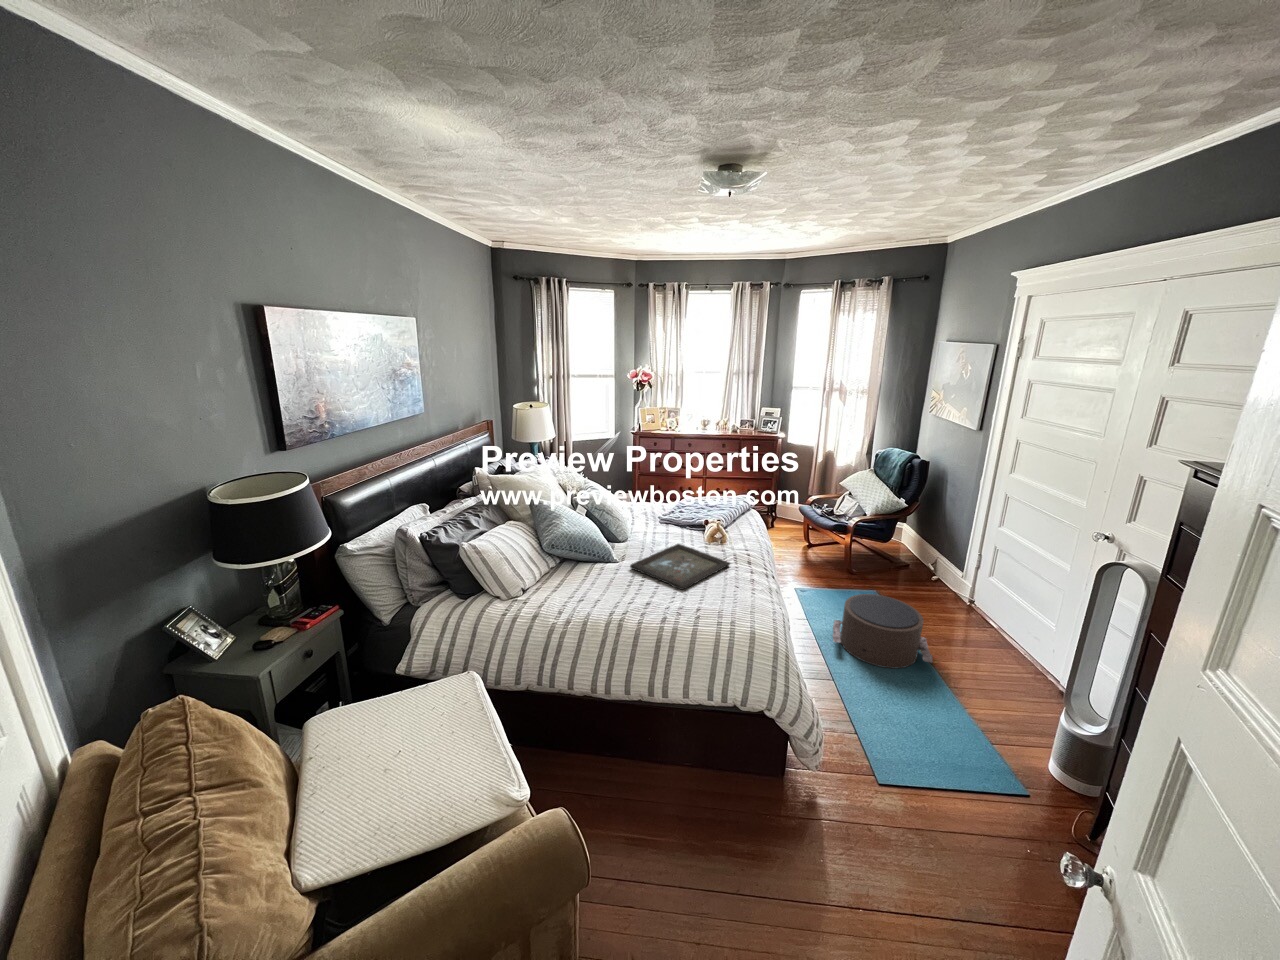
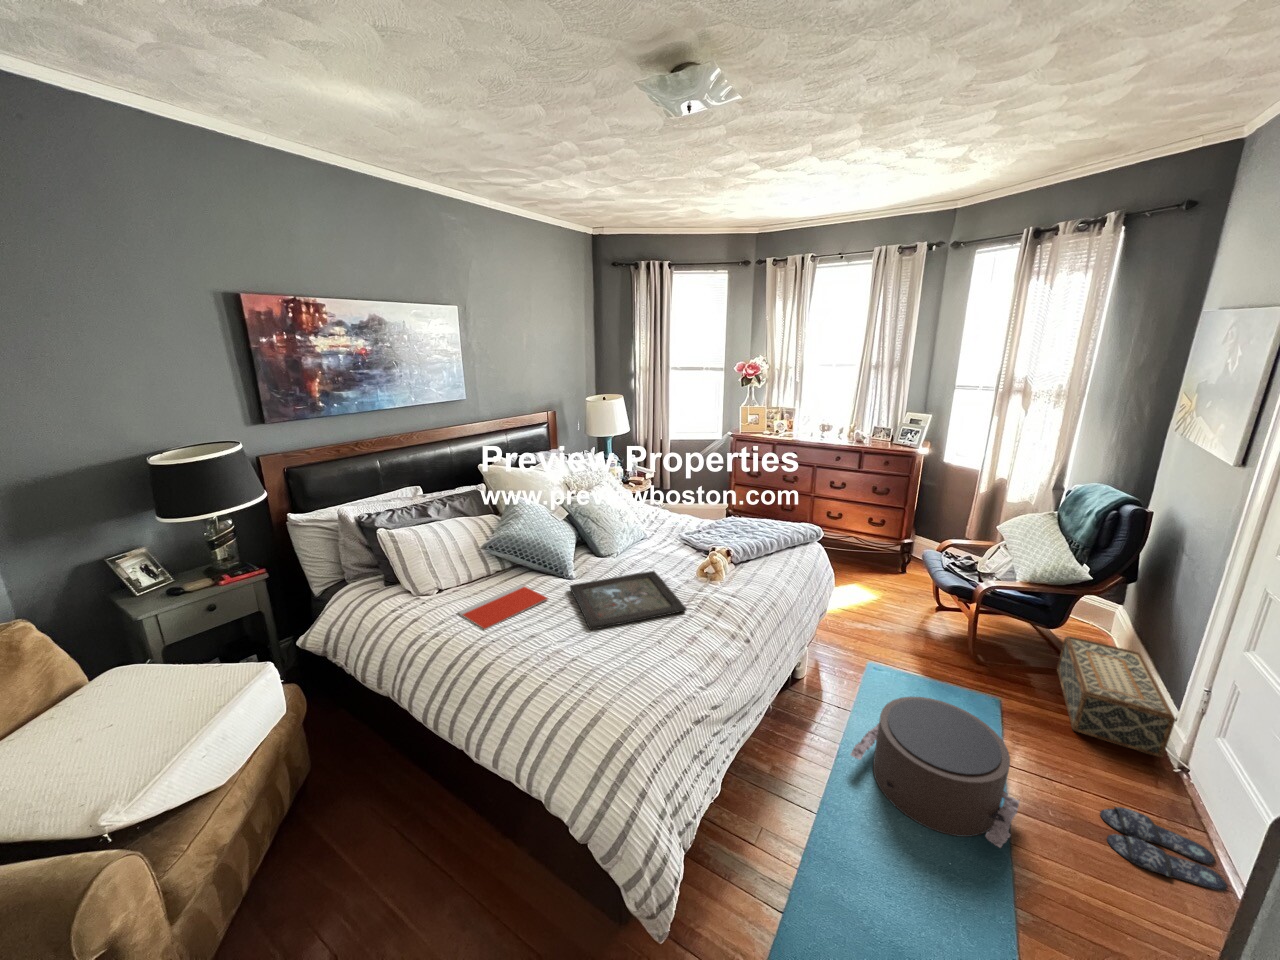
woven basket: none [891,545,965,601] -> present [1057,636,1175,758]
notebook: none [564,572,624,609] -> present [458,584,548,630]
slippers: none [954,628,1015,653] -> present [1100,807,1228,891]

